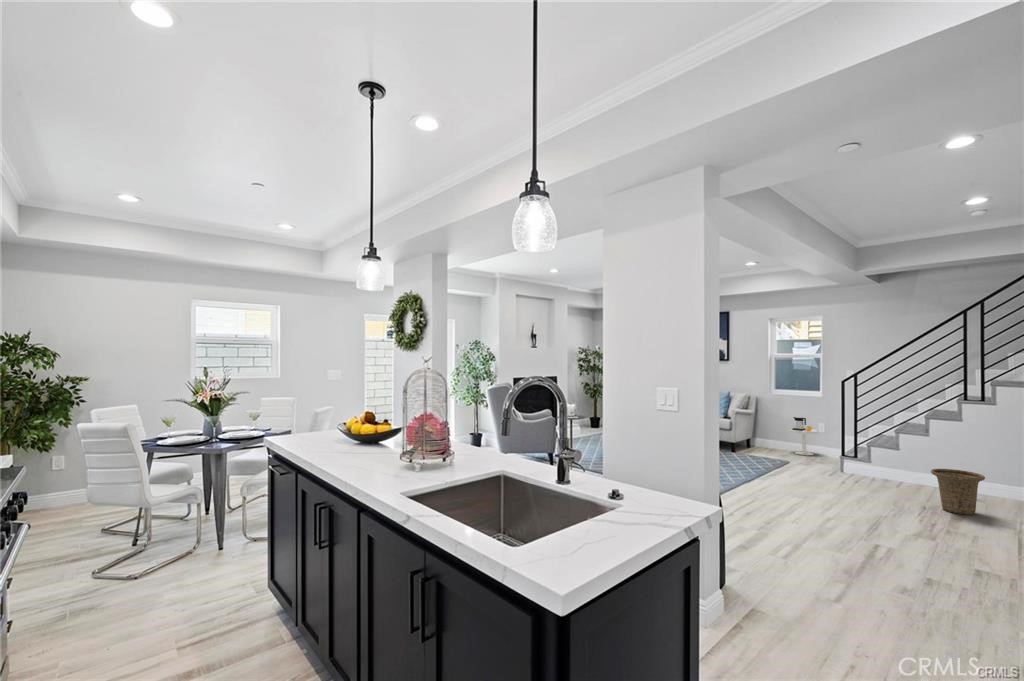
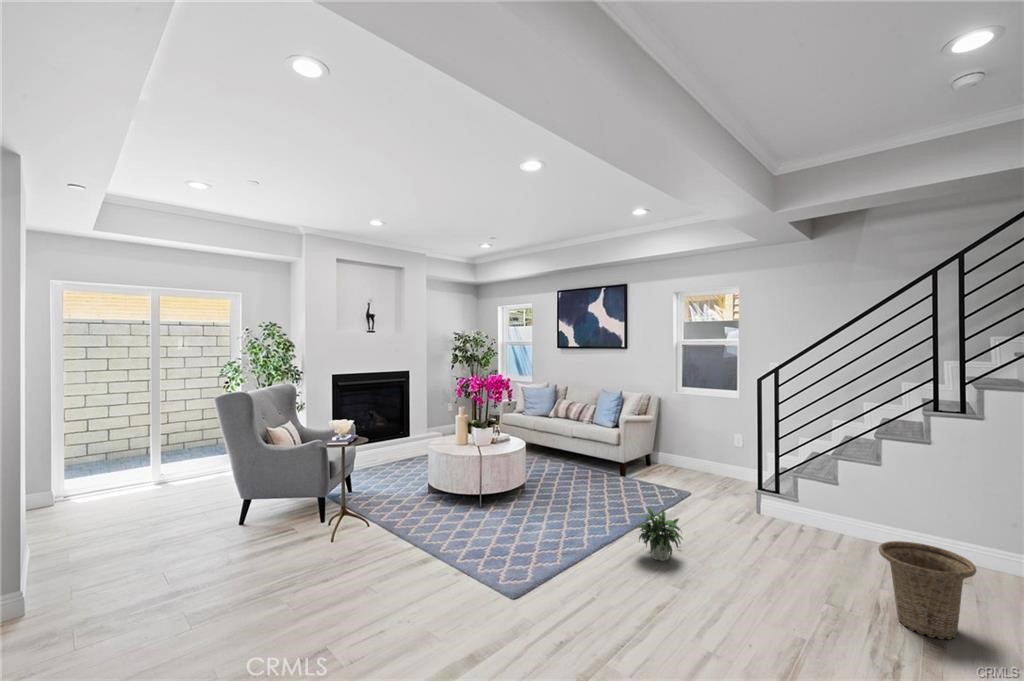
side table: present [790,417,818,455] -> none [697,426,732,481]
potted plant: none [776,457,807,488] -> present [637,507,682,561]

